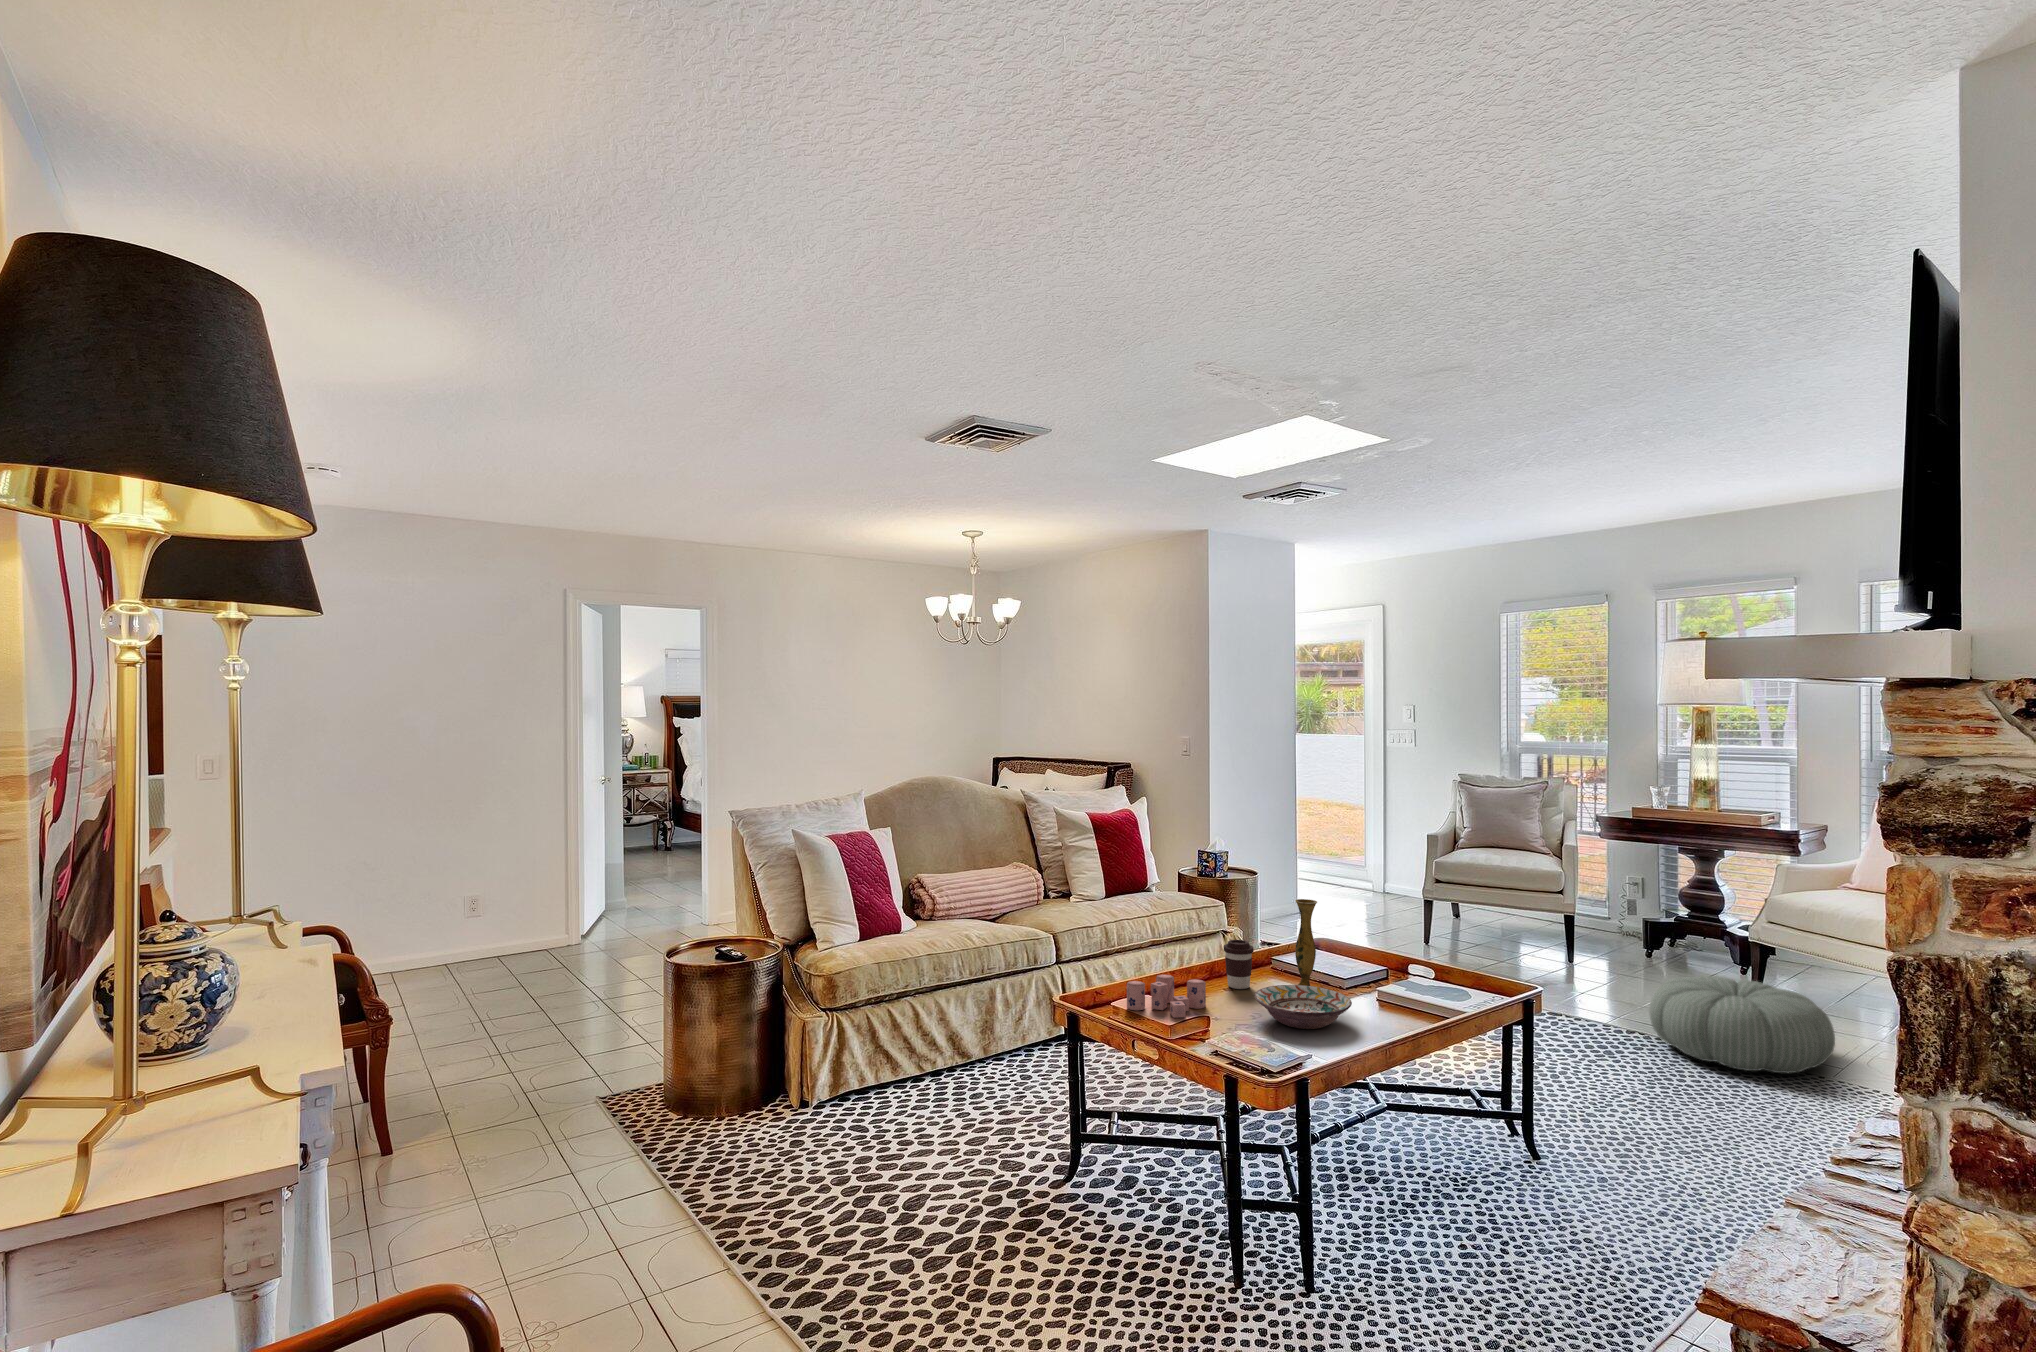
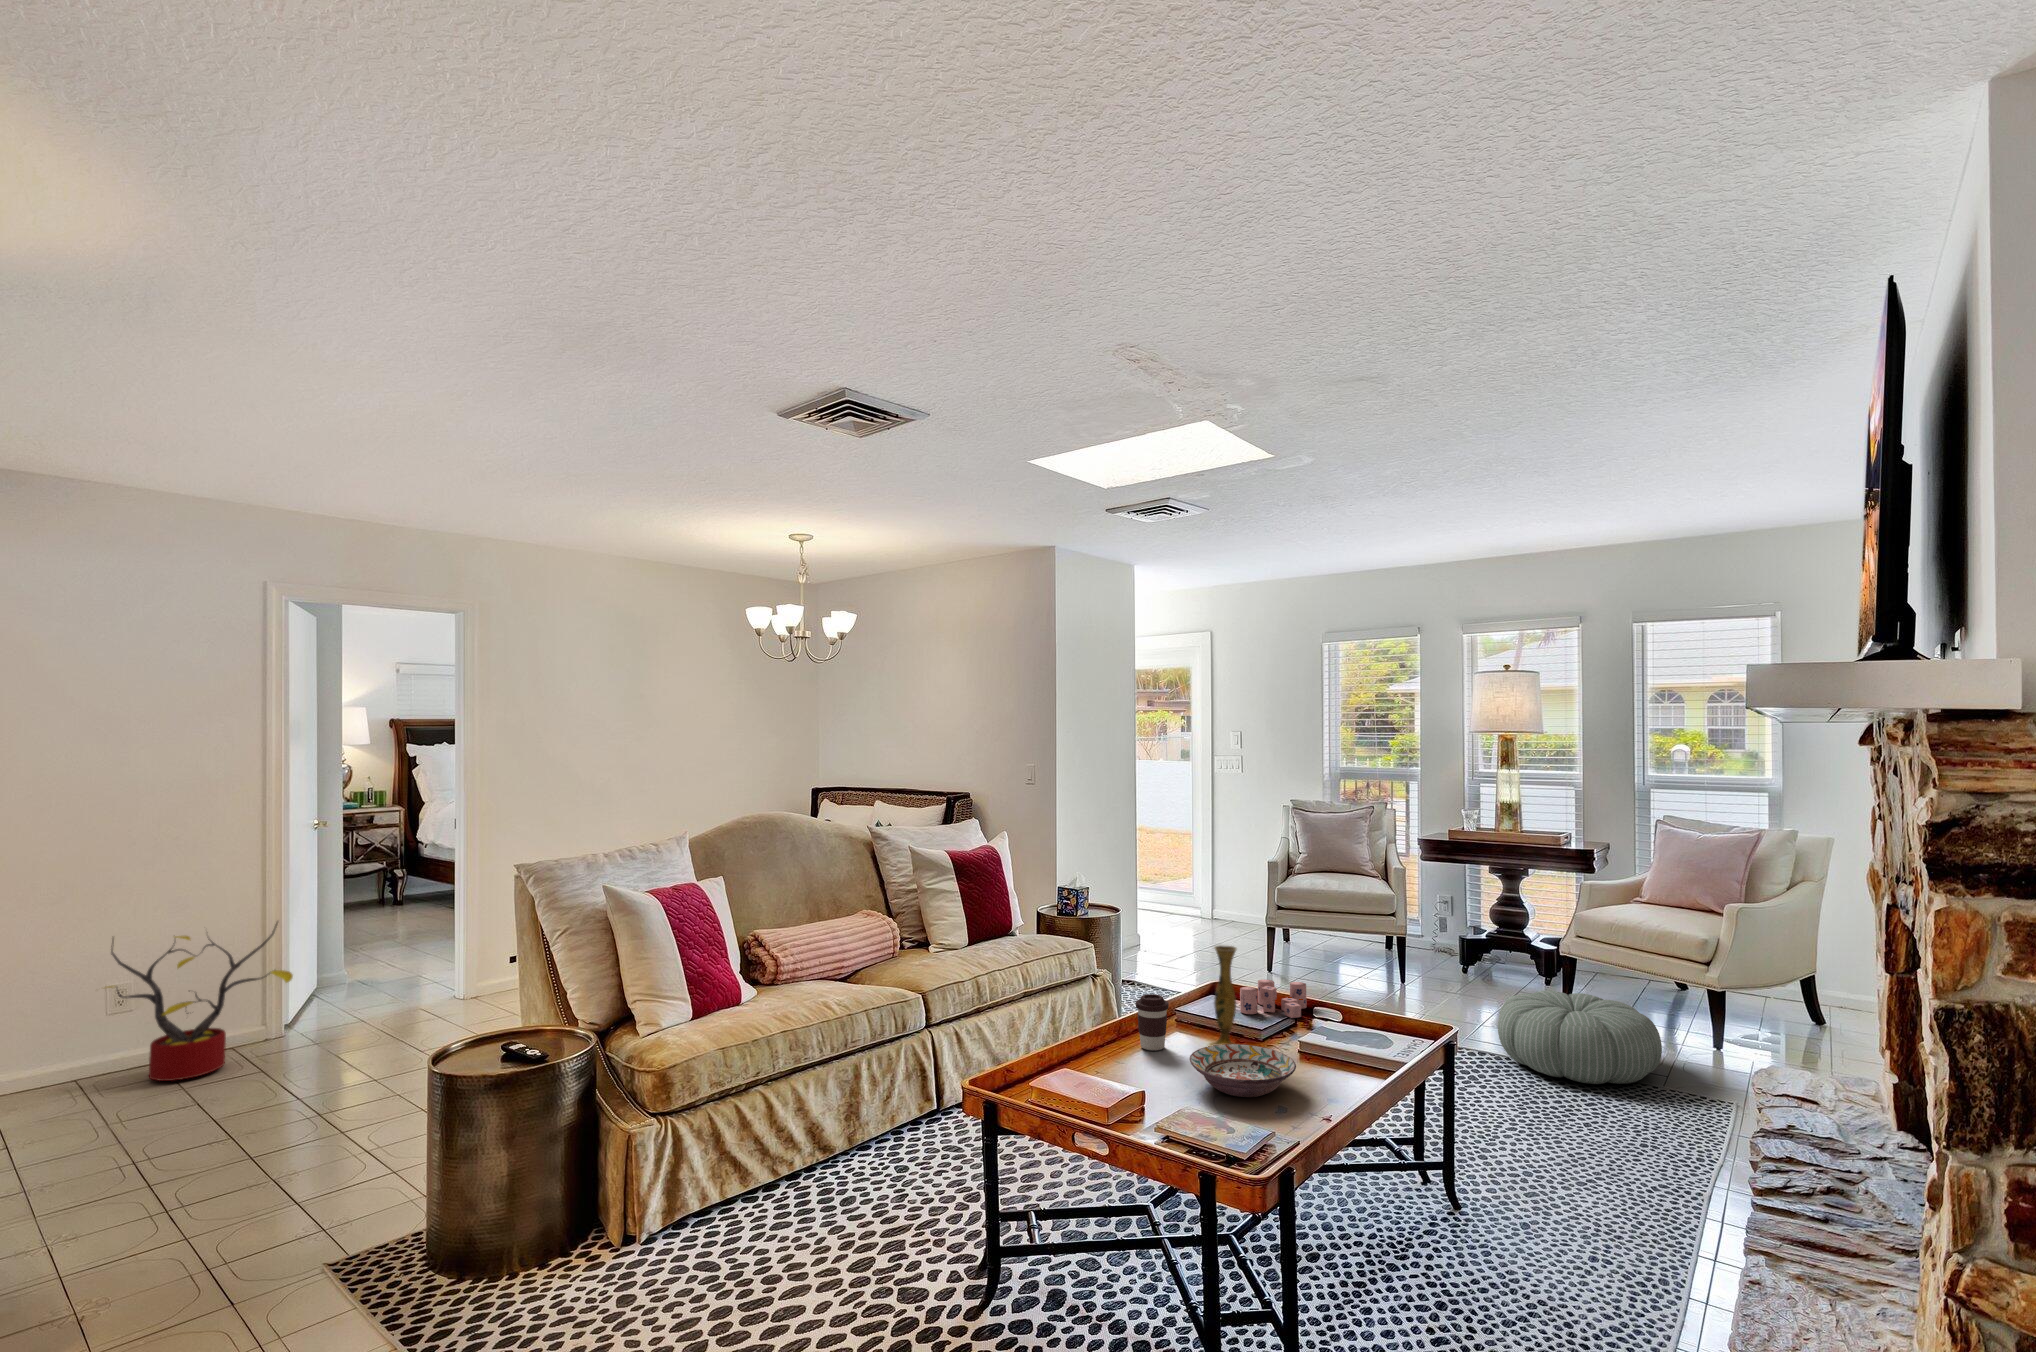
decorative plant: none [453,852,582,969] -> present [107,922,293,1081]
candle: present [1127,975,1206,1018] -> present [1240,979,1307,1018]

